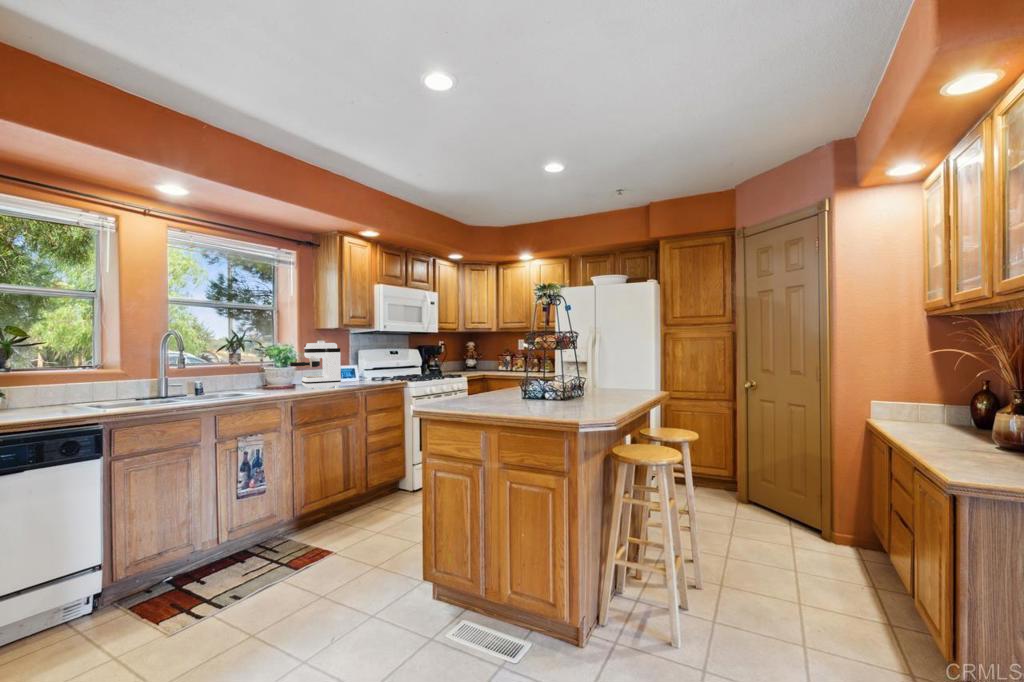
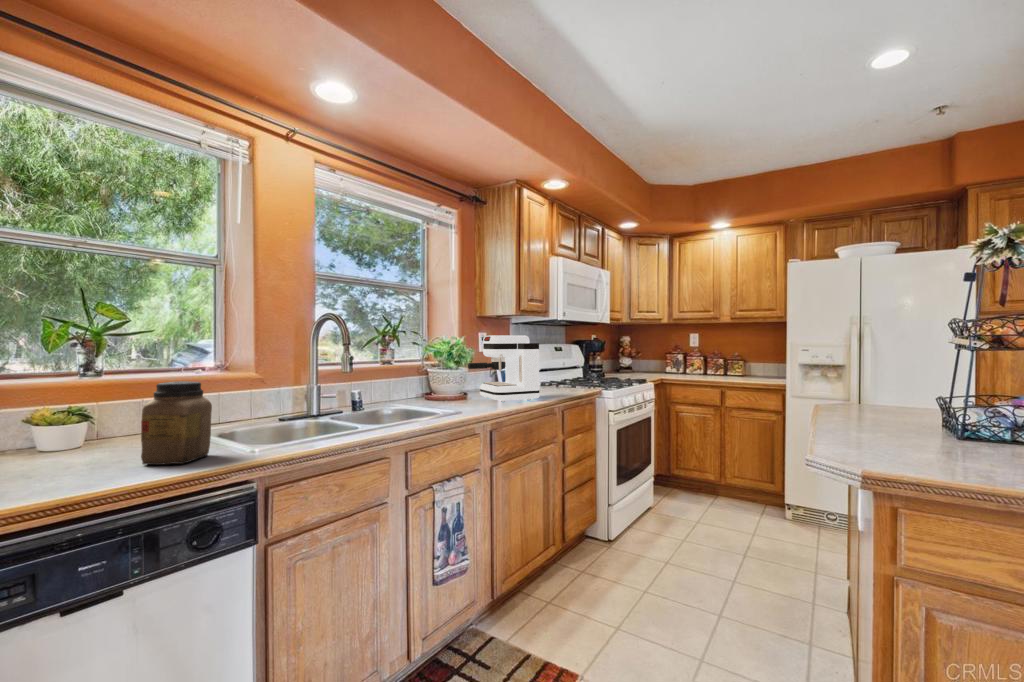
jar: none [31,372,75,416] -> present [141,381,212,465]

